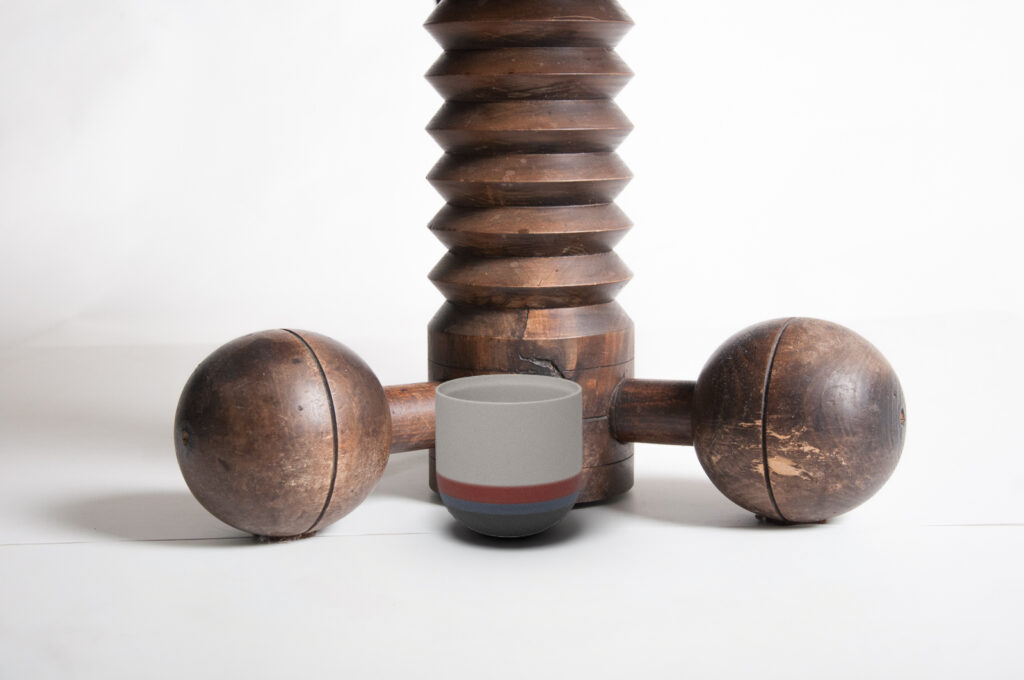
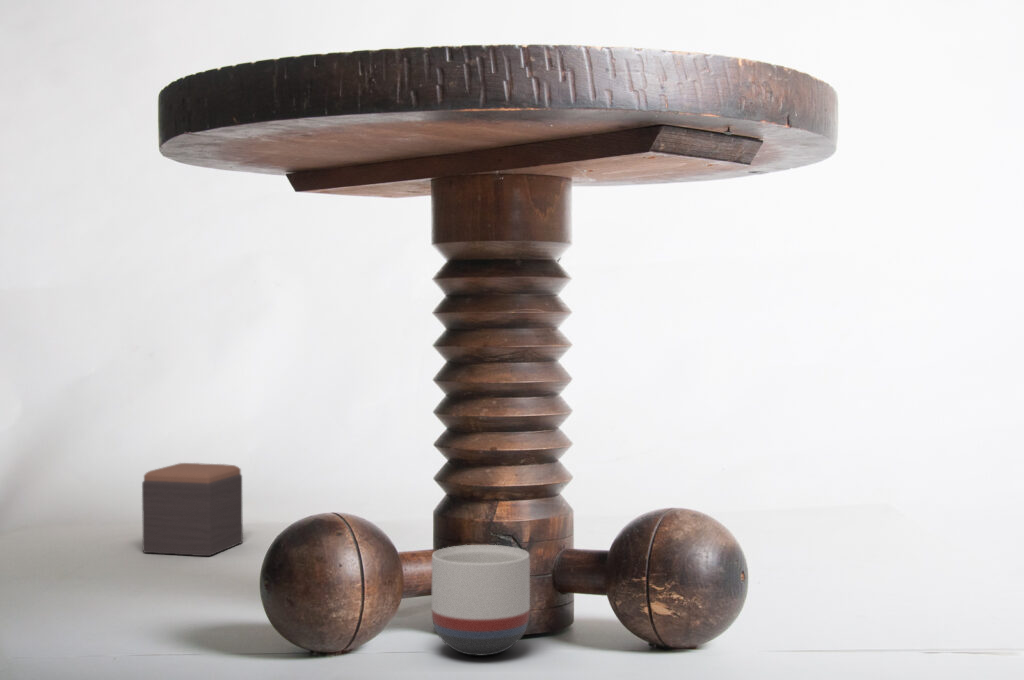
footstool: none [20,268,164,394] -> present [142,463,243,556]

